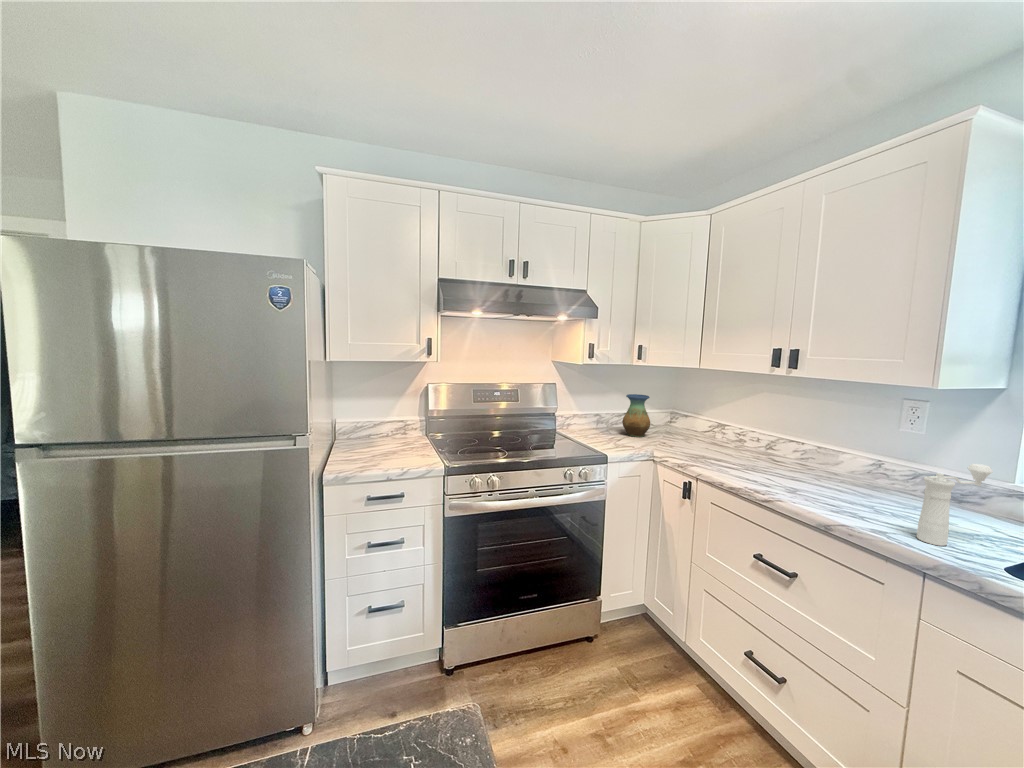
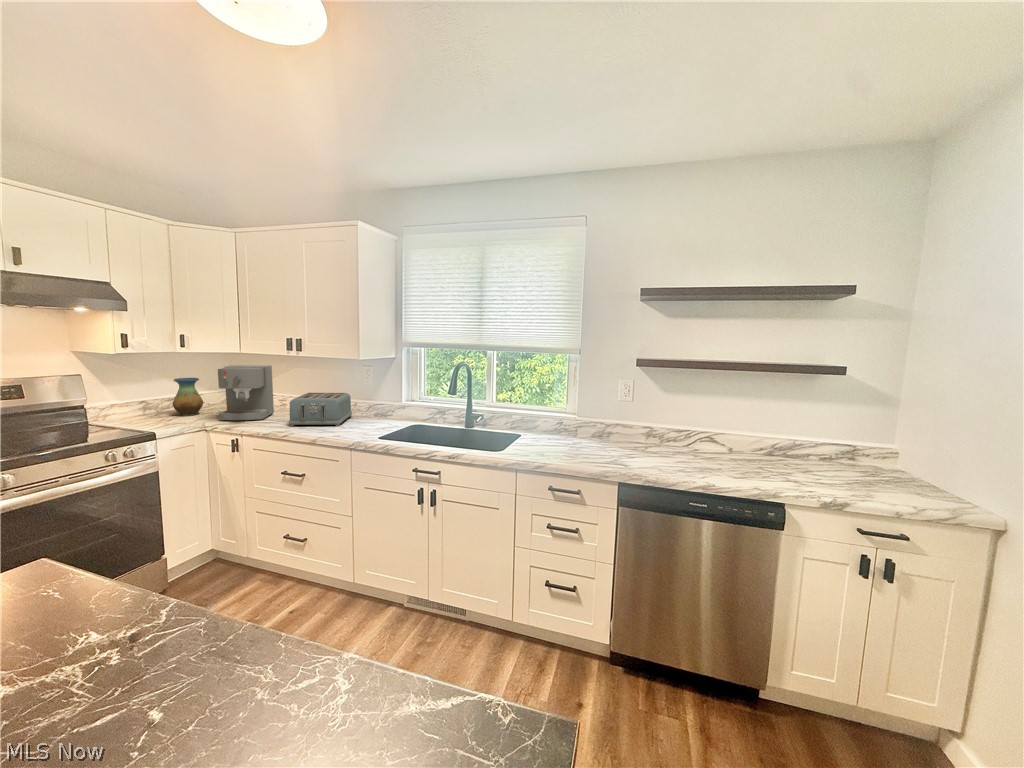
coffee maker: none [669,384,737,461] -> present [218,365,274,421]
toaster: none [768,434,879,506] -> present [289,393,352,426]
pepper mill: present [917,464,993,546] -> none [350,394,376,435]

